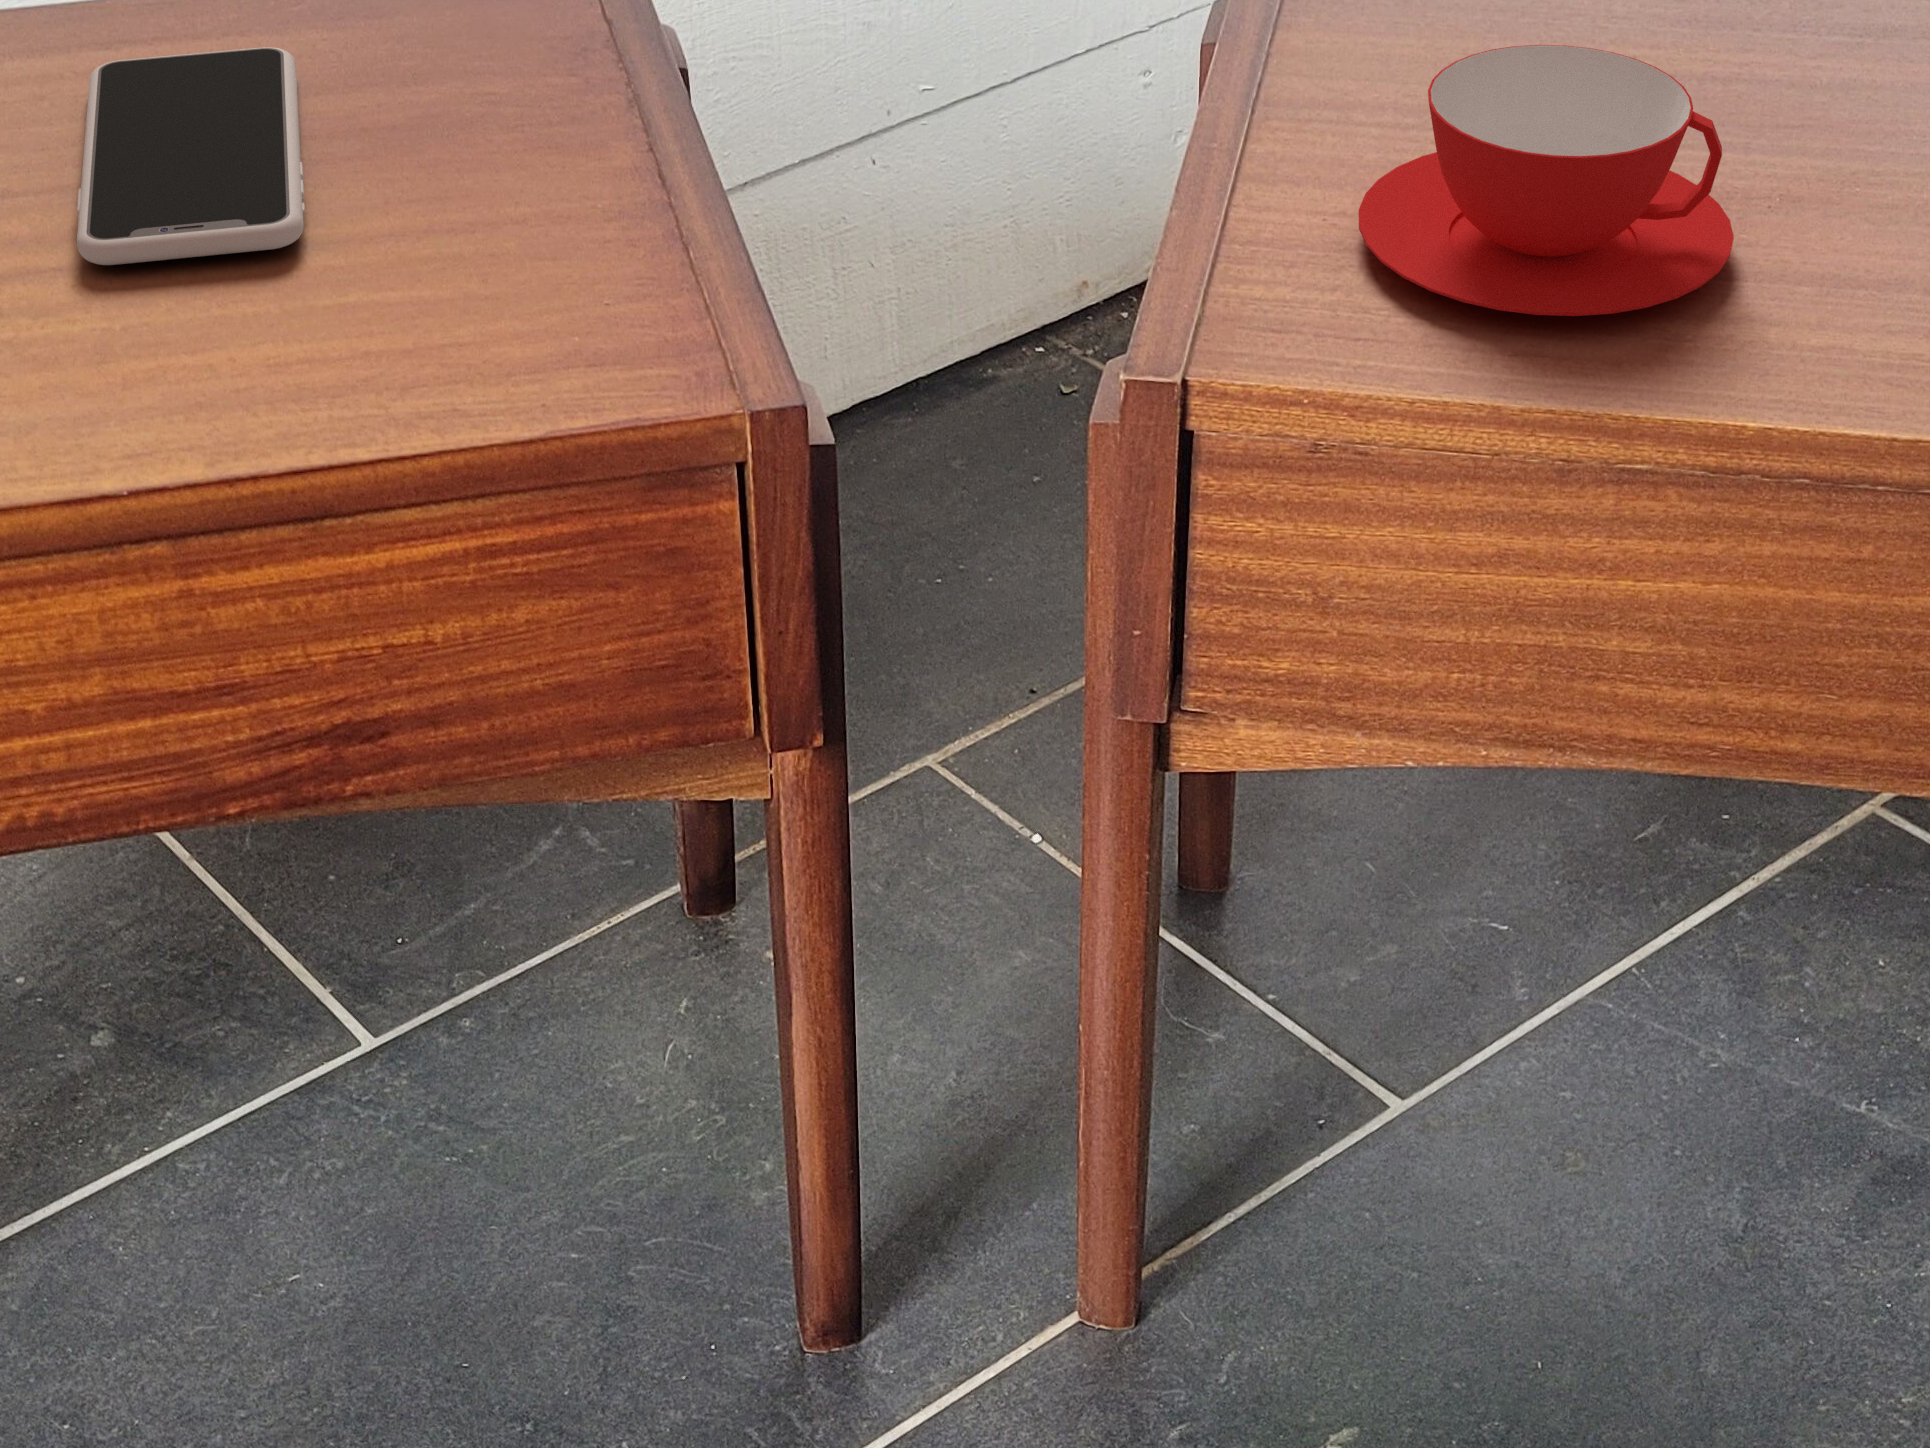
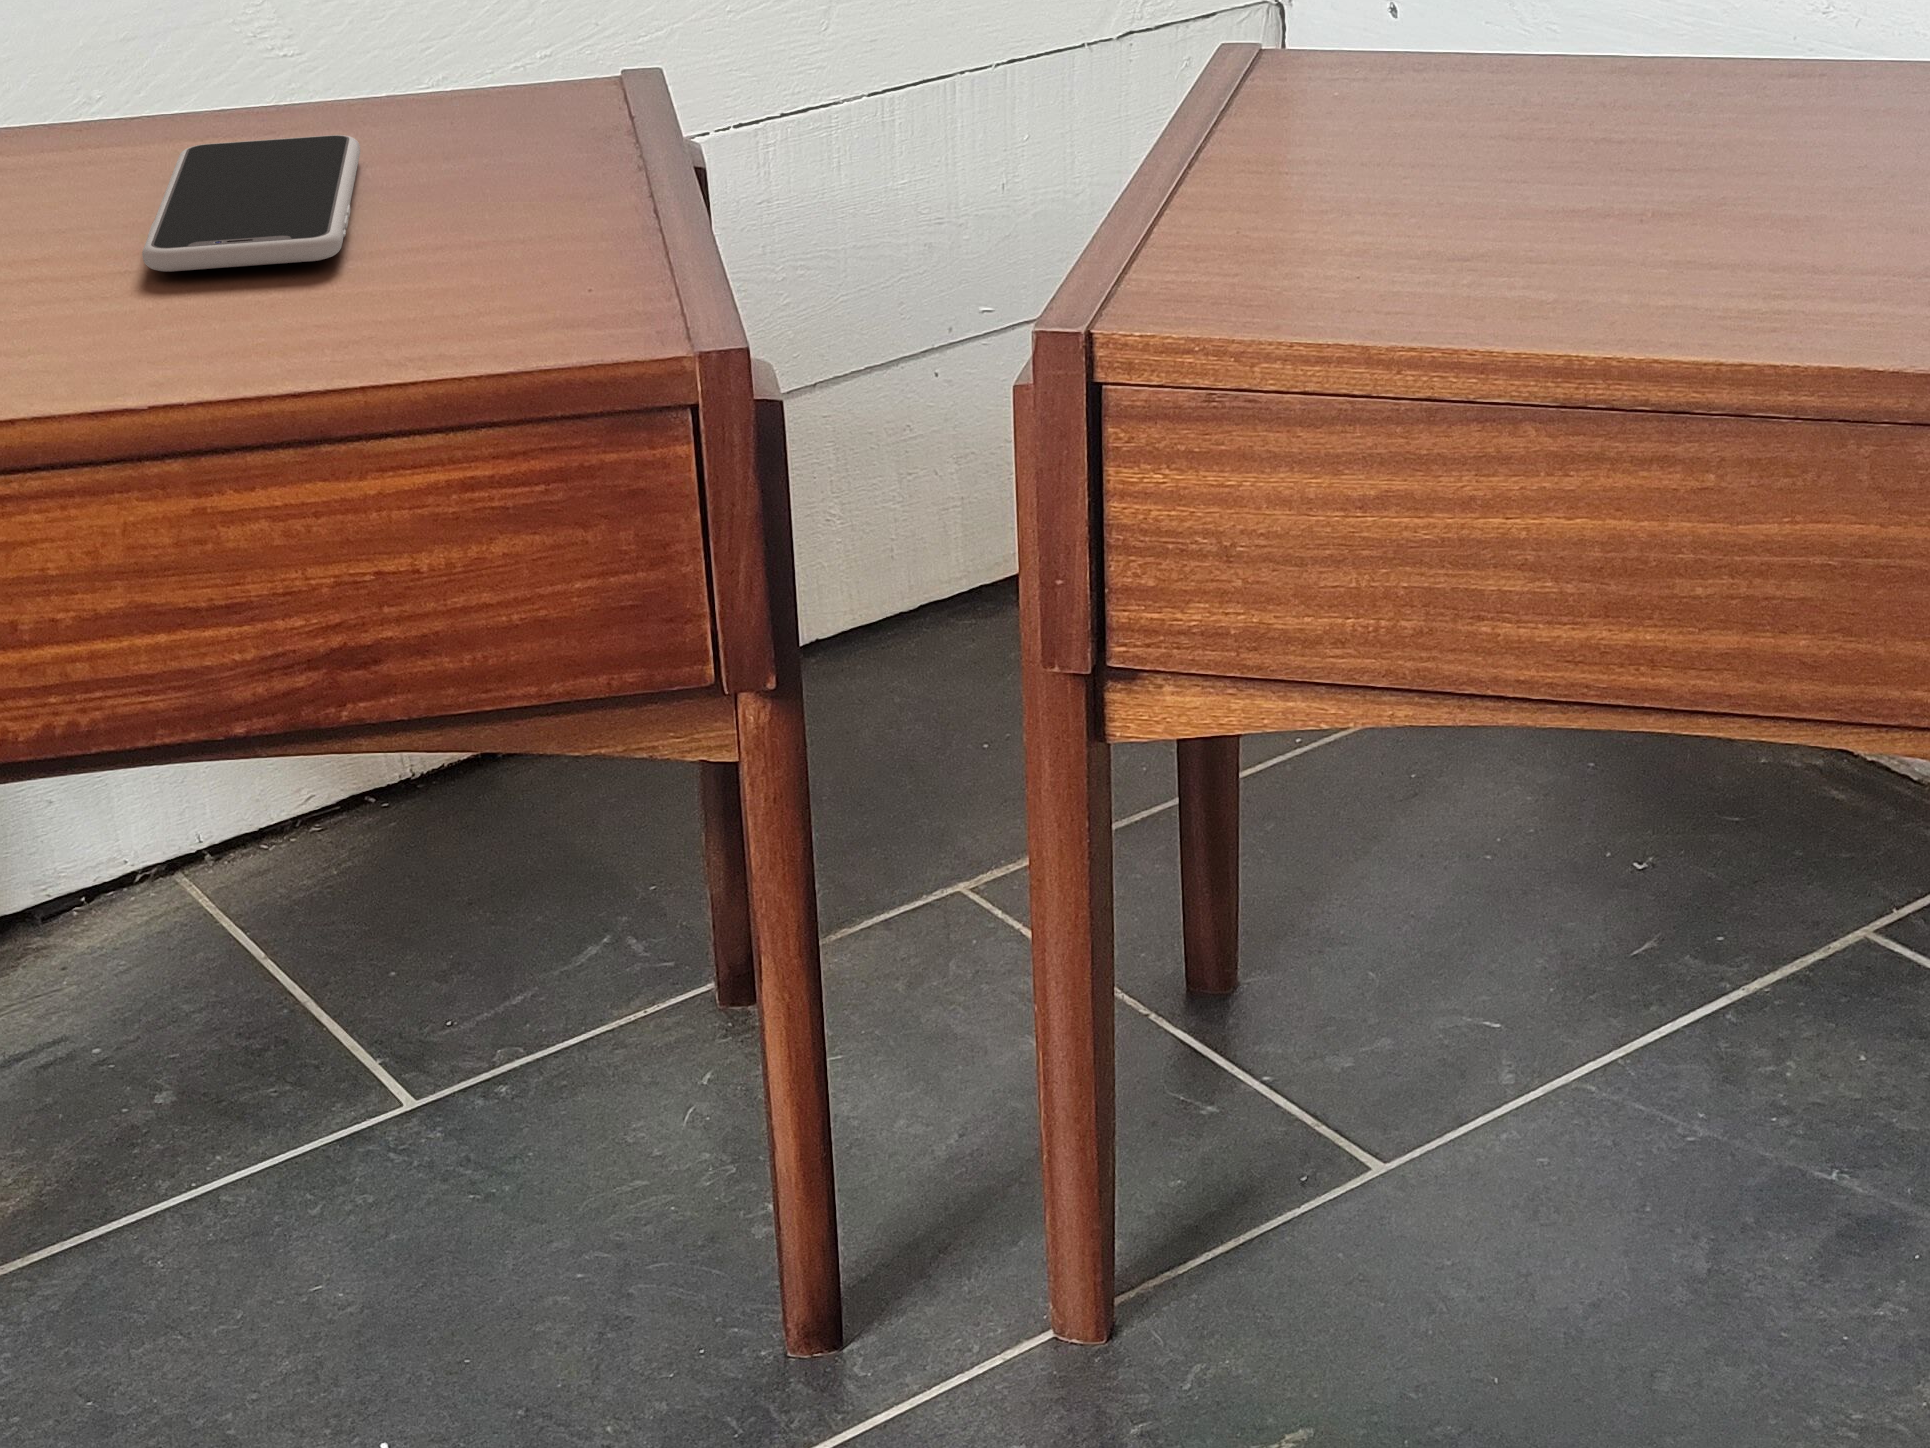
teacup: present [1359,45,1734,316] -> none [1276,86,1614,294]

